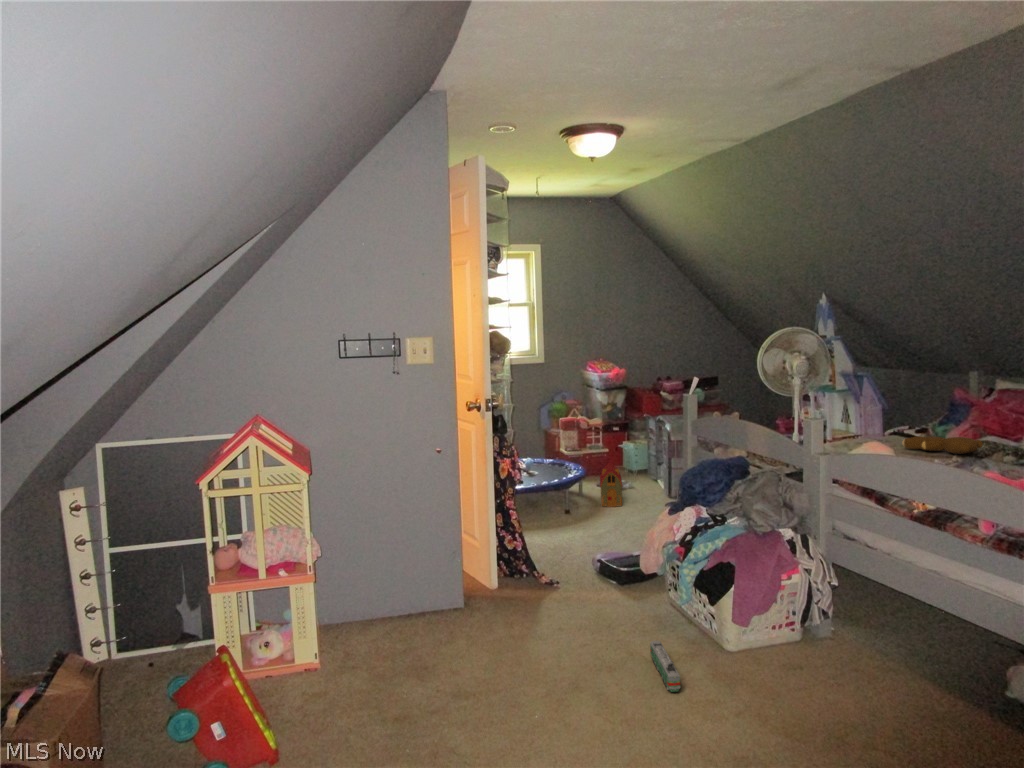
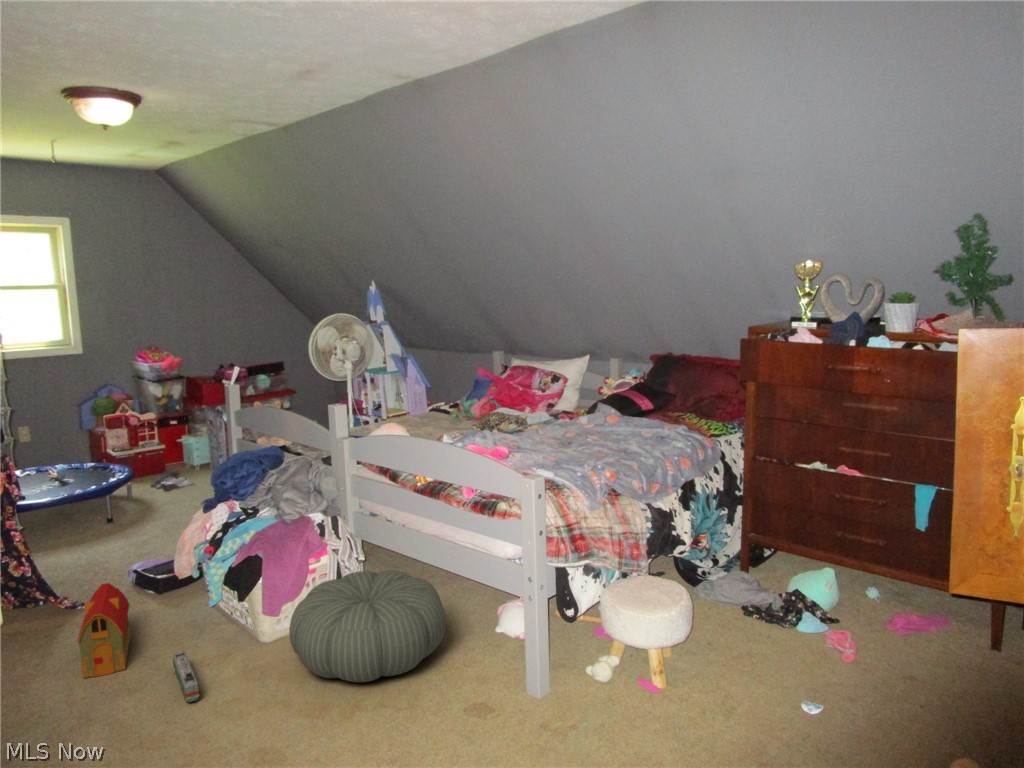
teddy bear: present [902,436,983,455] -> none [430,411,489,427]
toy house: present [600,463,622,507] -> present [77,583,130,678]
pouf: none [765,596,946,716] -> present [289,570,446,682]

